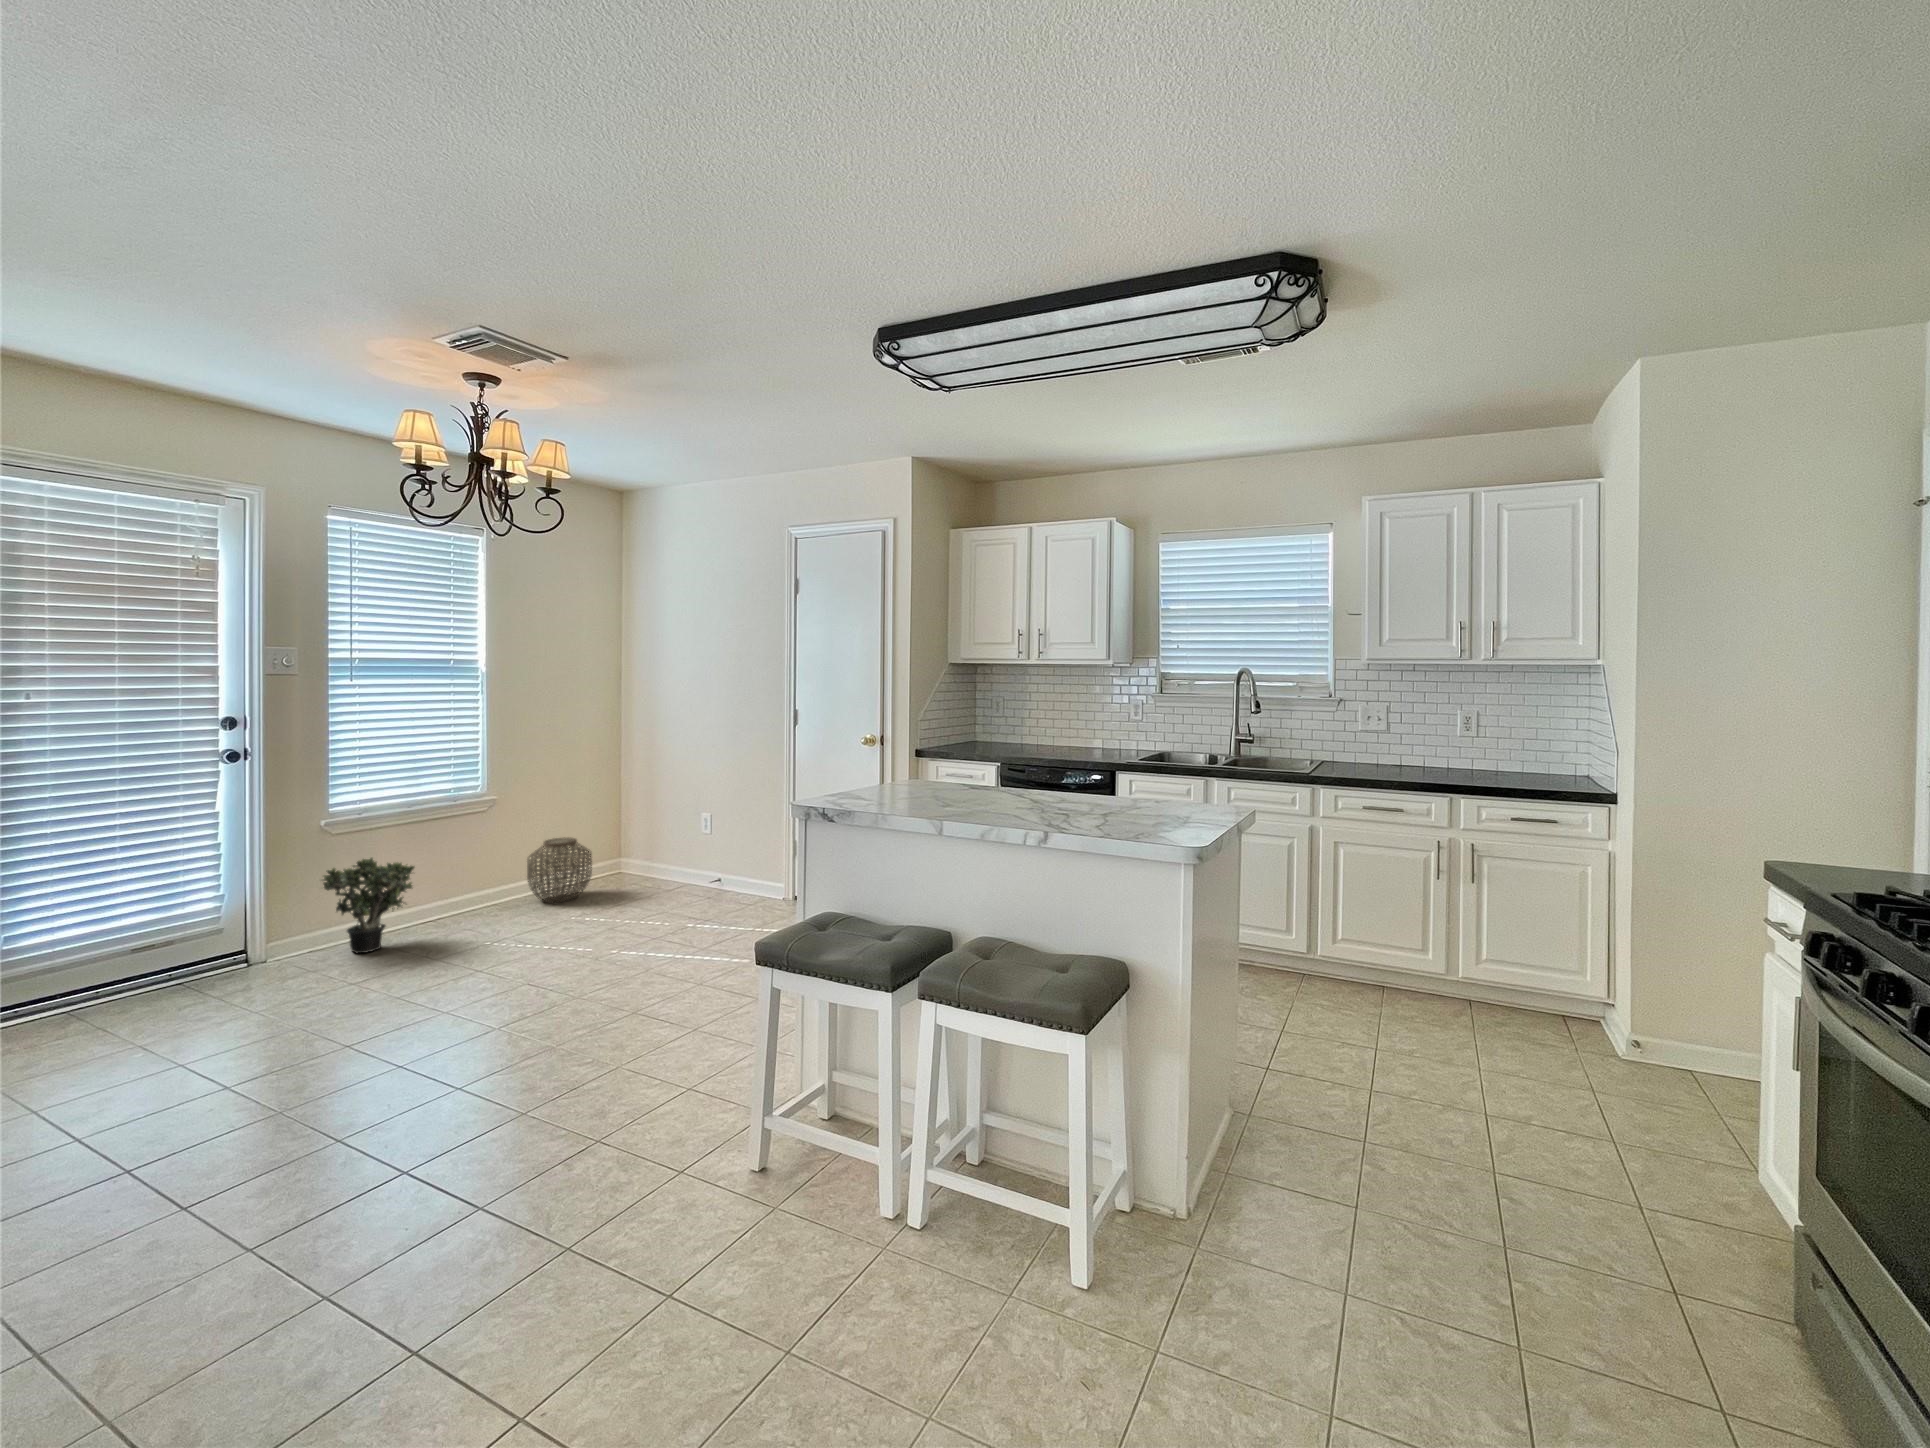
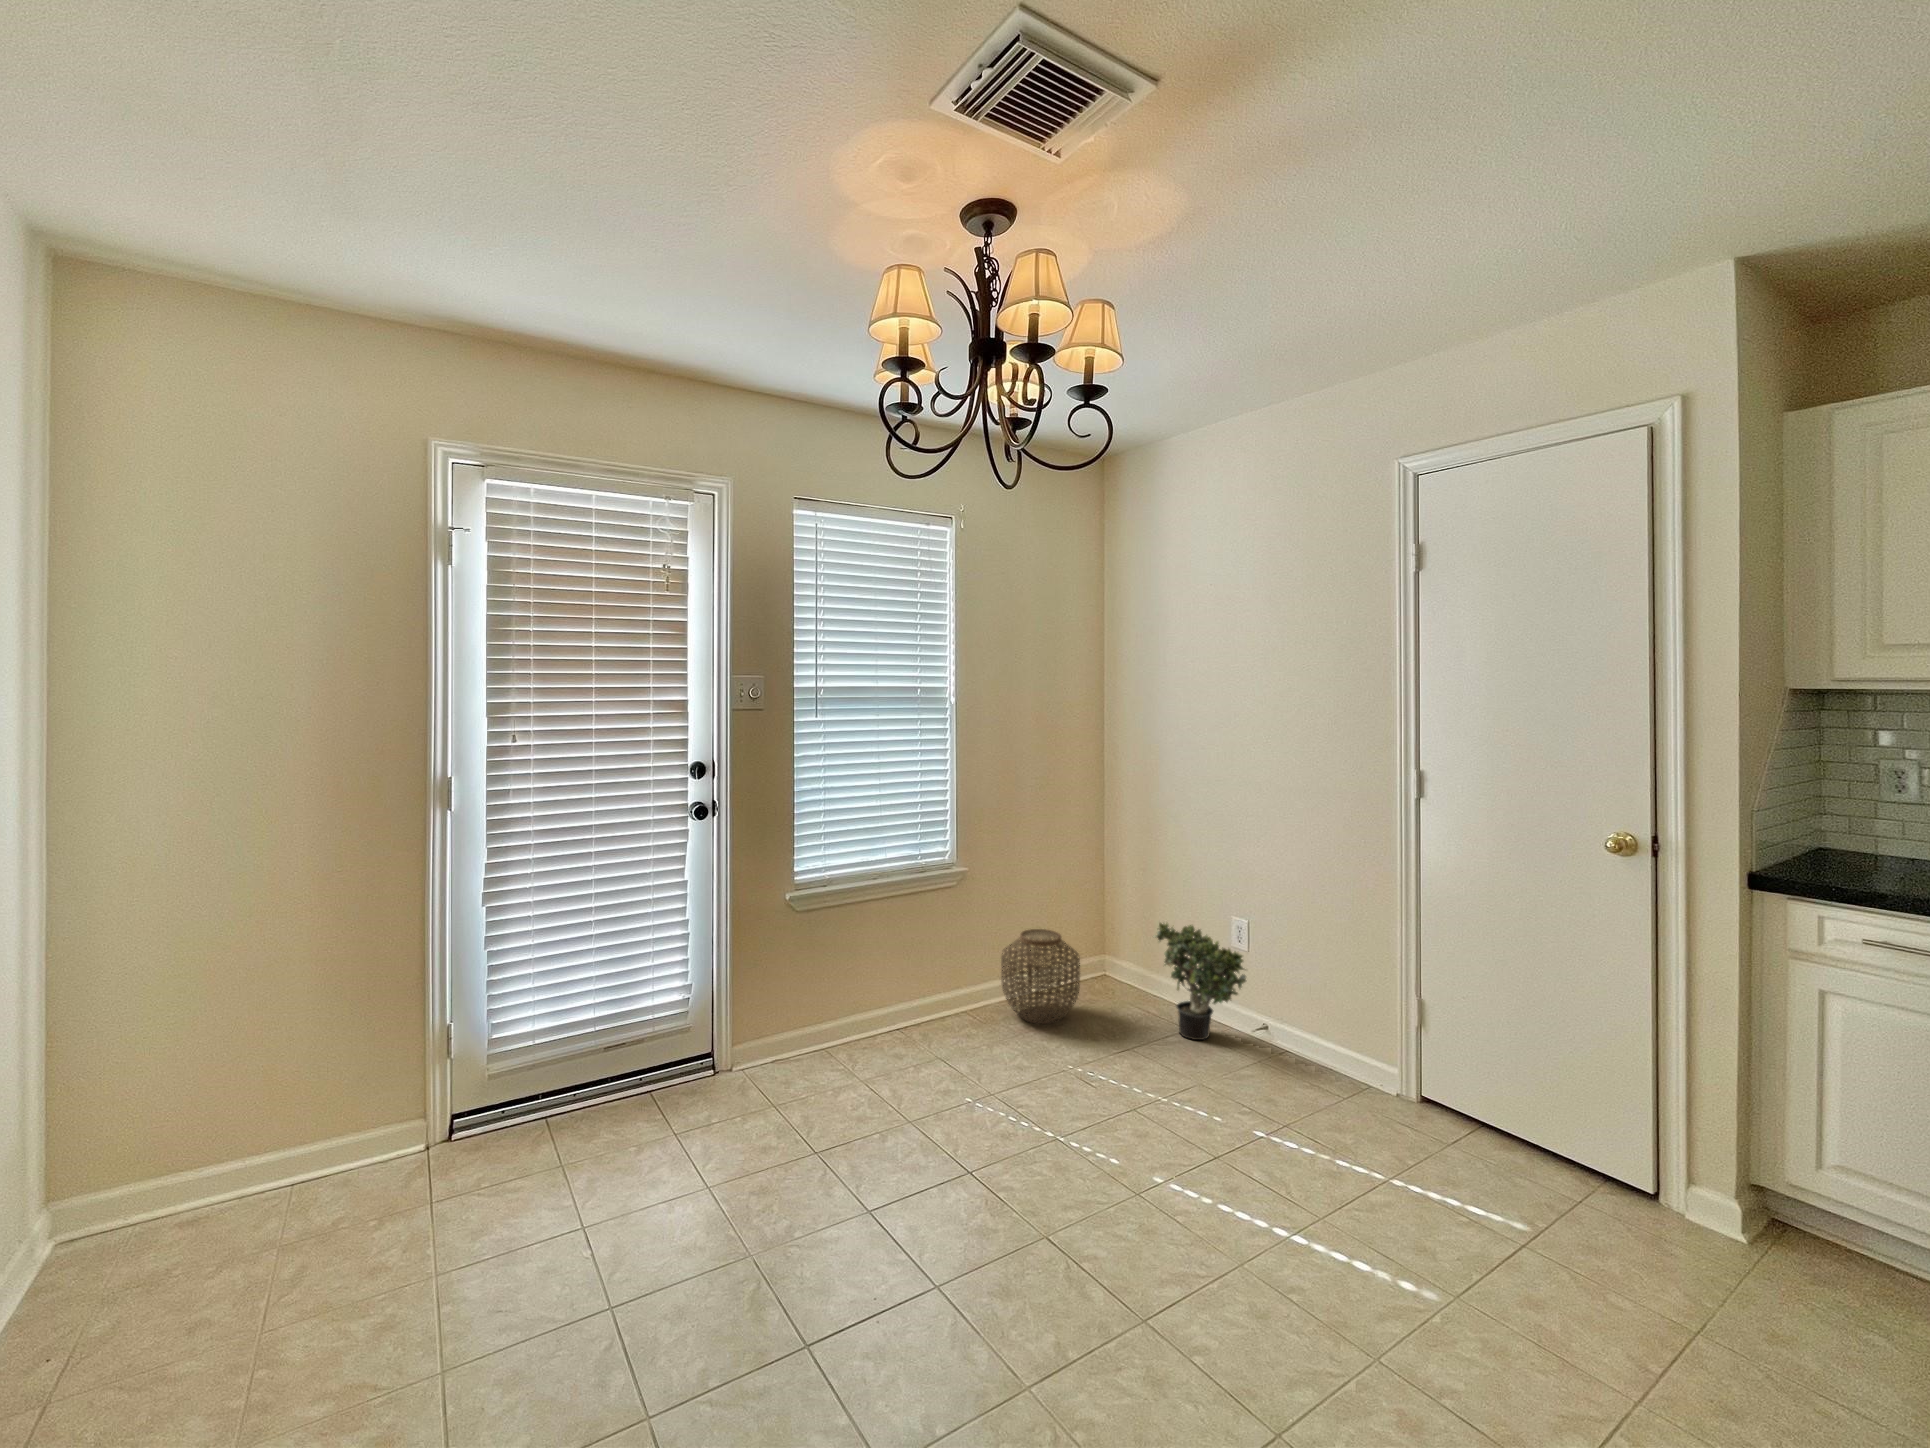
potted plant: present [323,858,414,953] -> present [1154,923,1246,1040]

